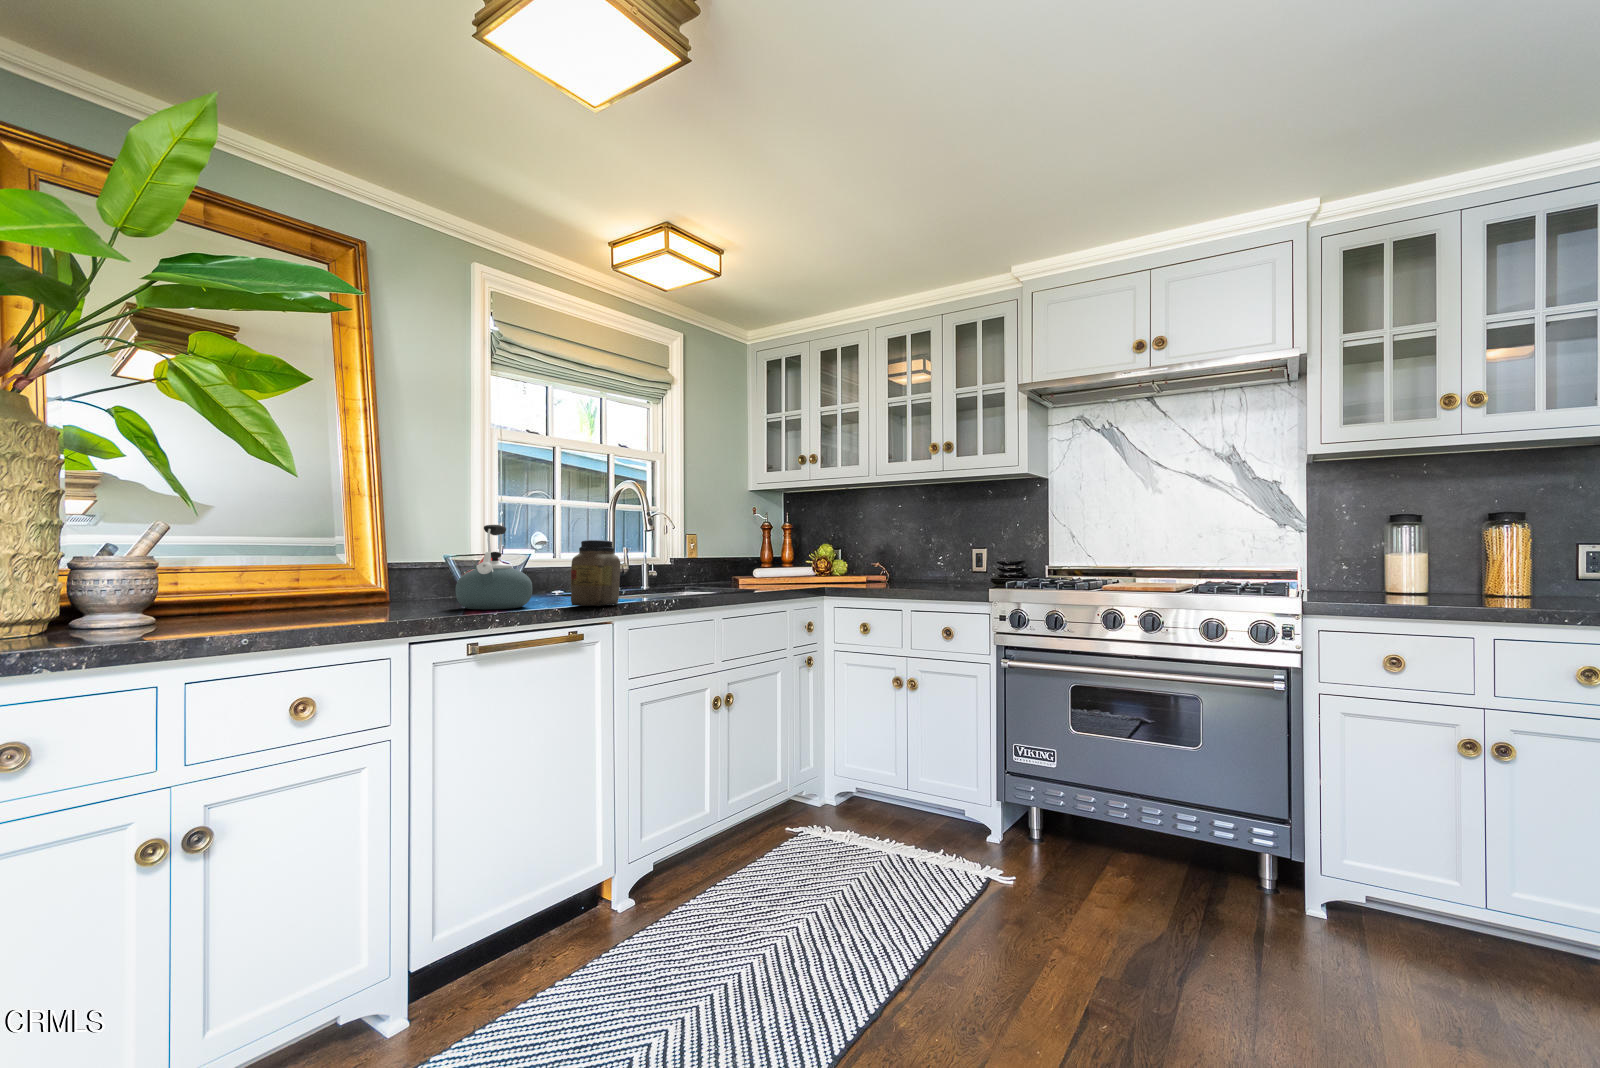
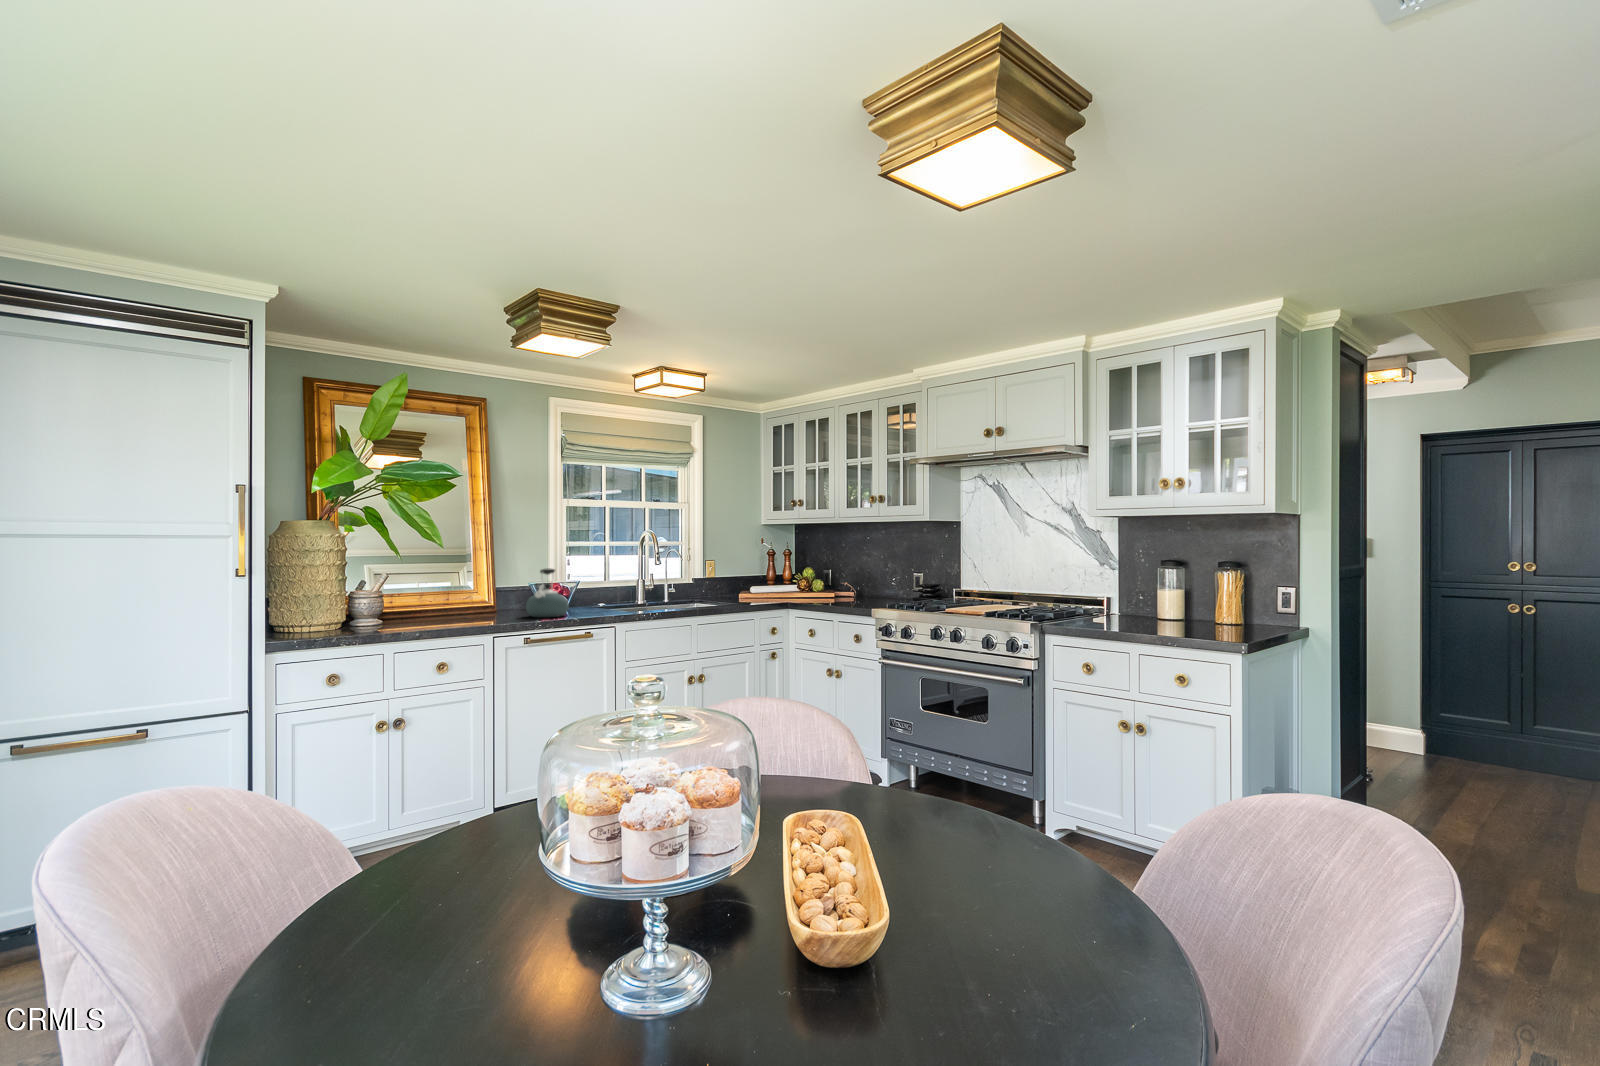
jar: present [571,540,620,606] -> none [590,577,620,616]

